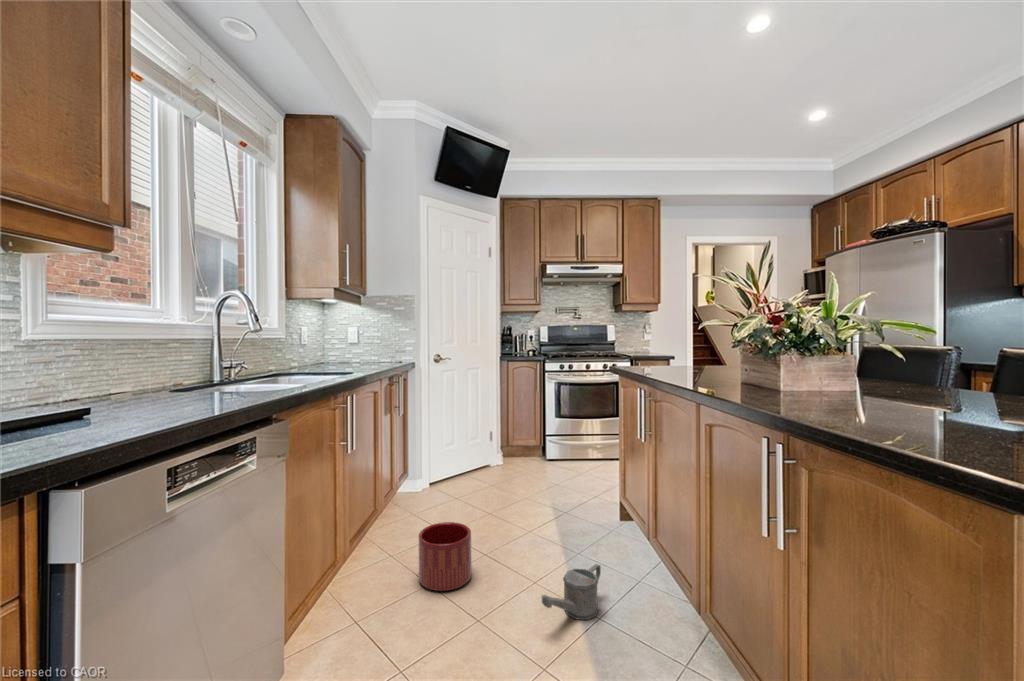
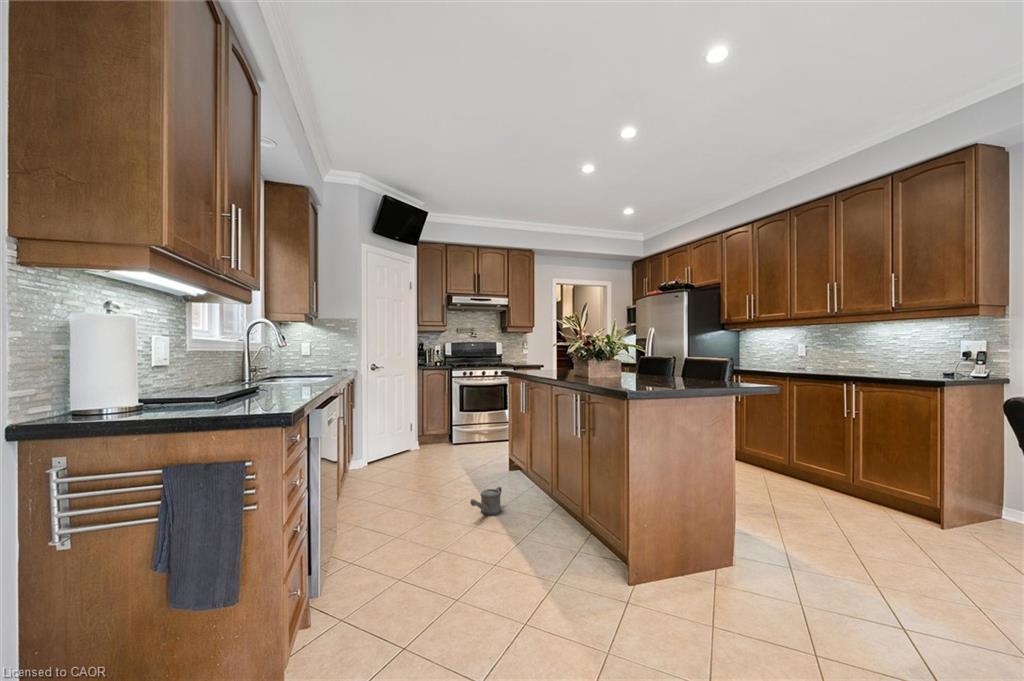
planter: present [419,522,472,591] -> none [385,473,420,513]

